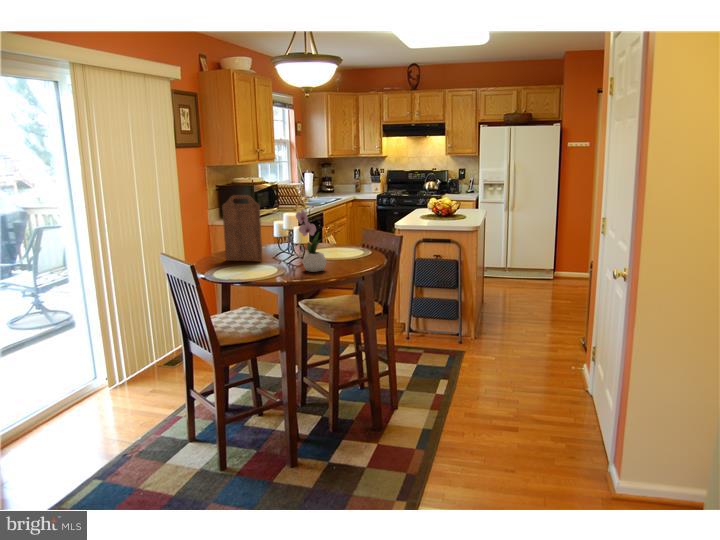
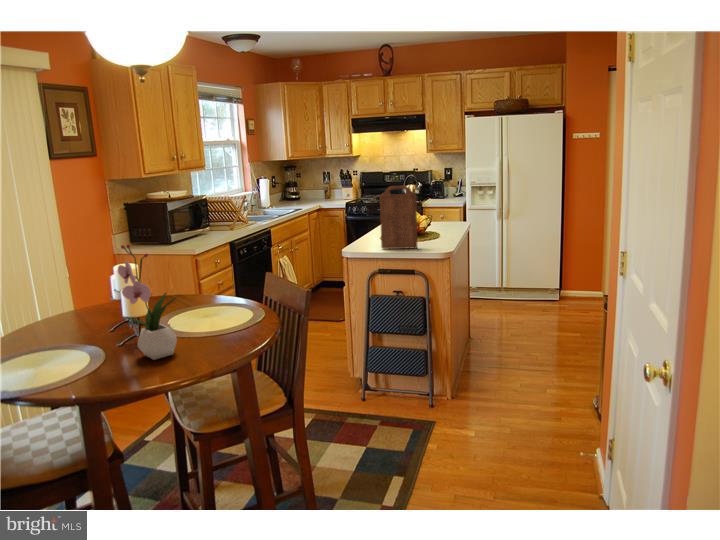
cutting board: present [222,195,262,261] -> present [380,186,417,249]

